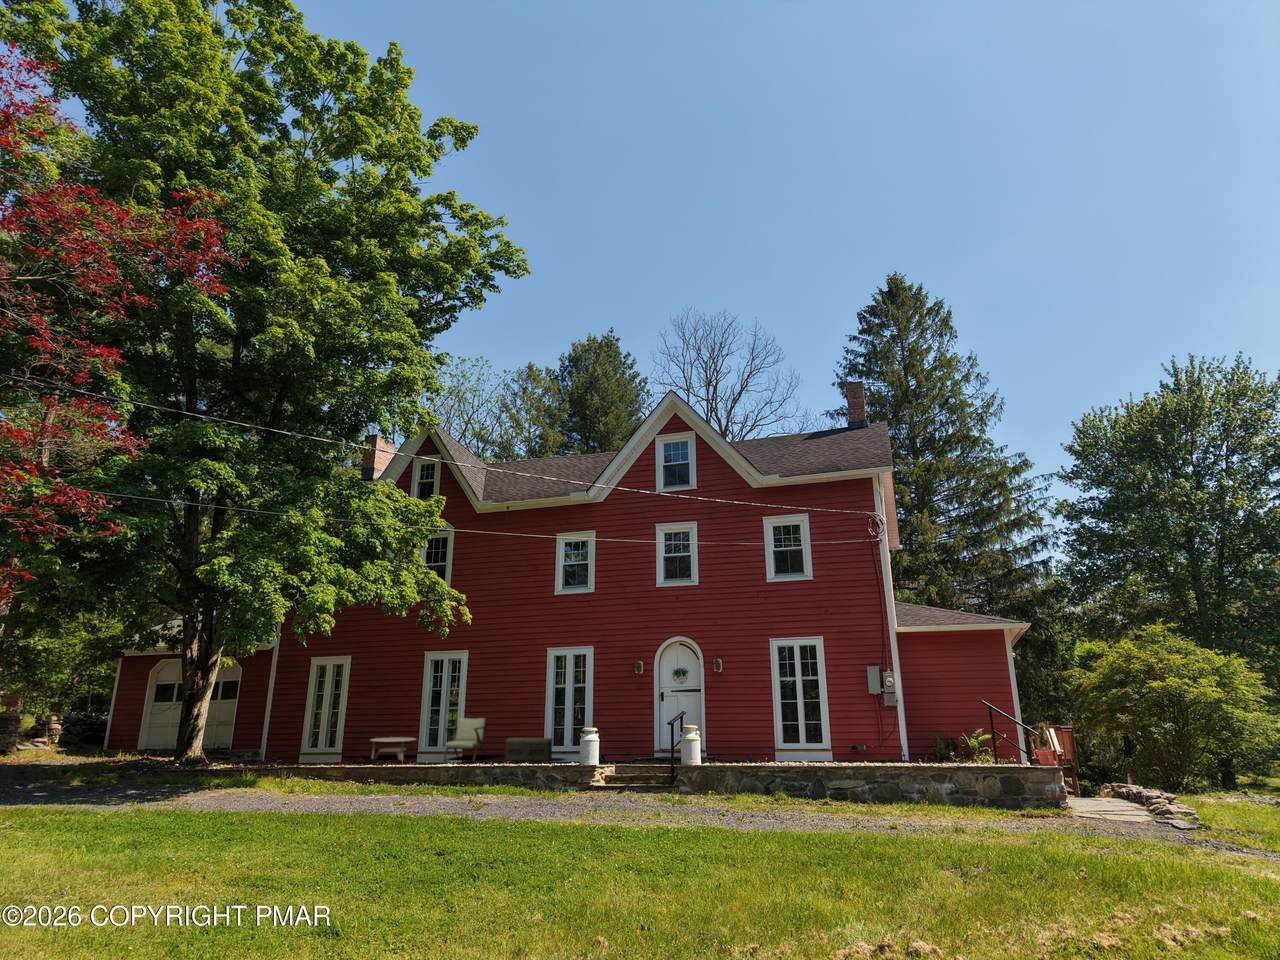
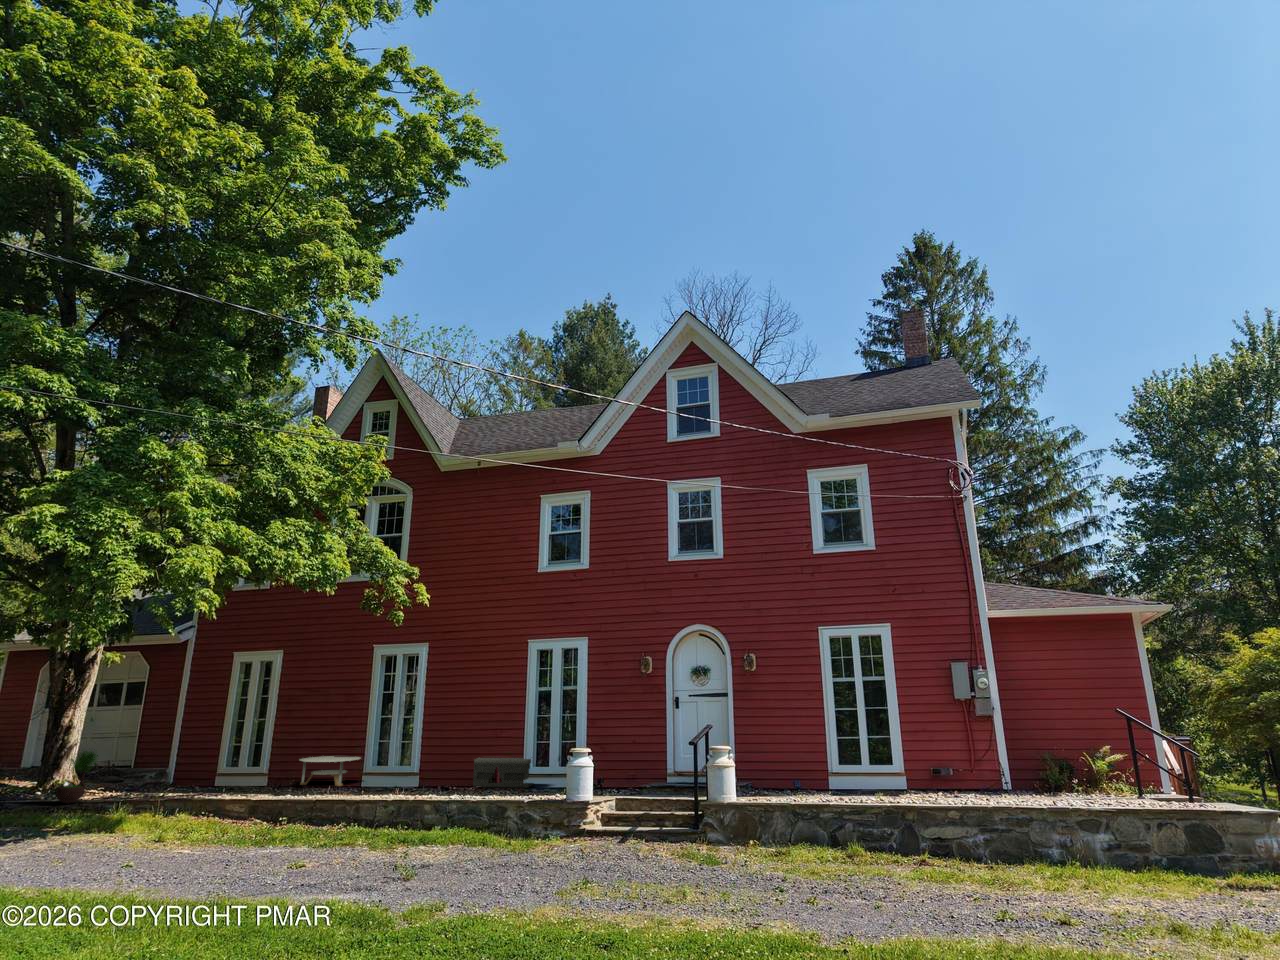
lounge chair: present [444,718,487,761] -> none [393,731,451,788]
potted tree: none [197,728,227,771] -> present [56,751,98,804]

